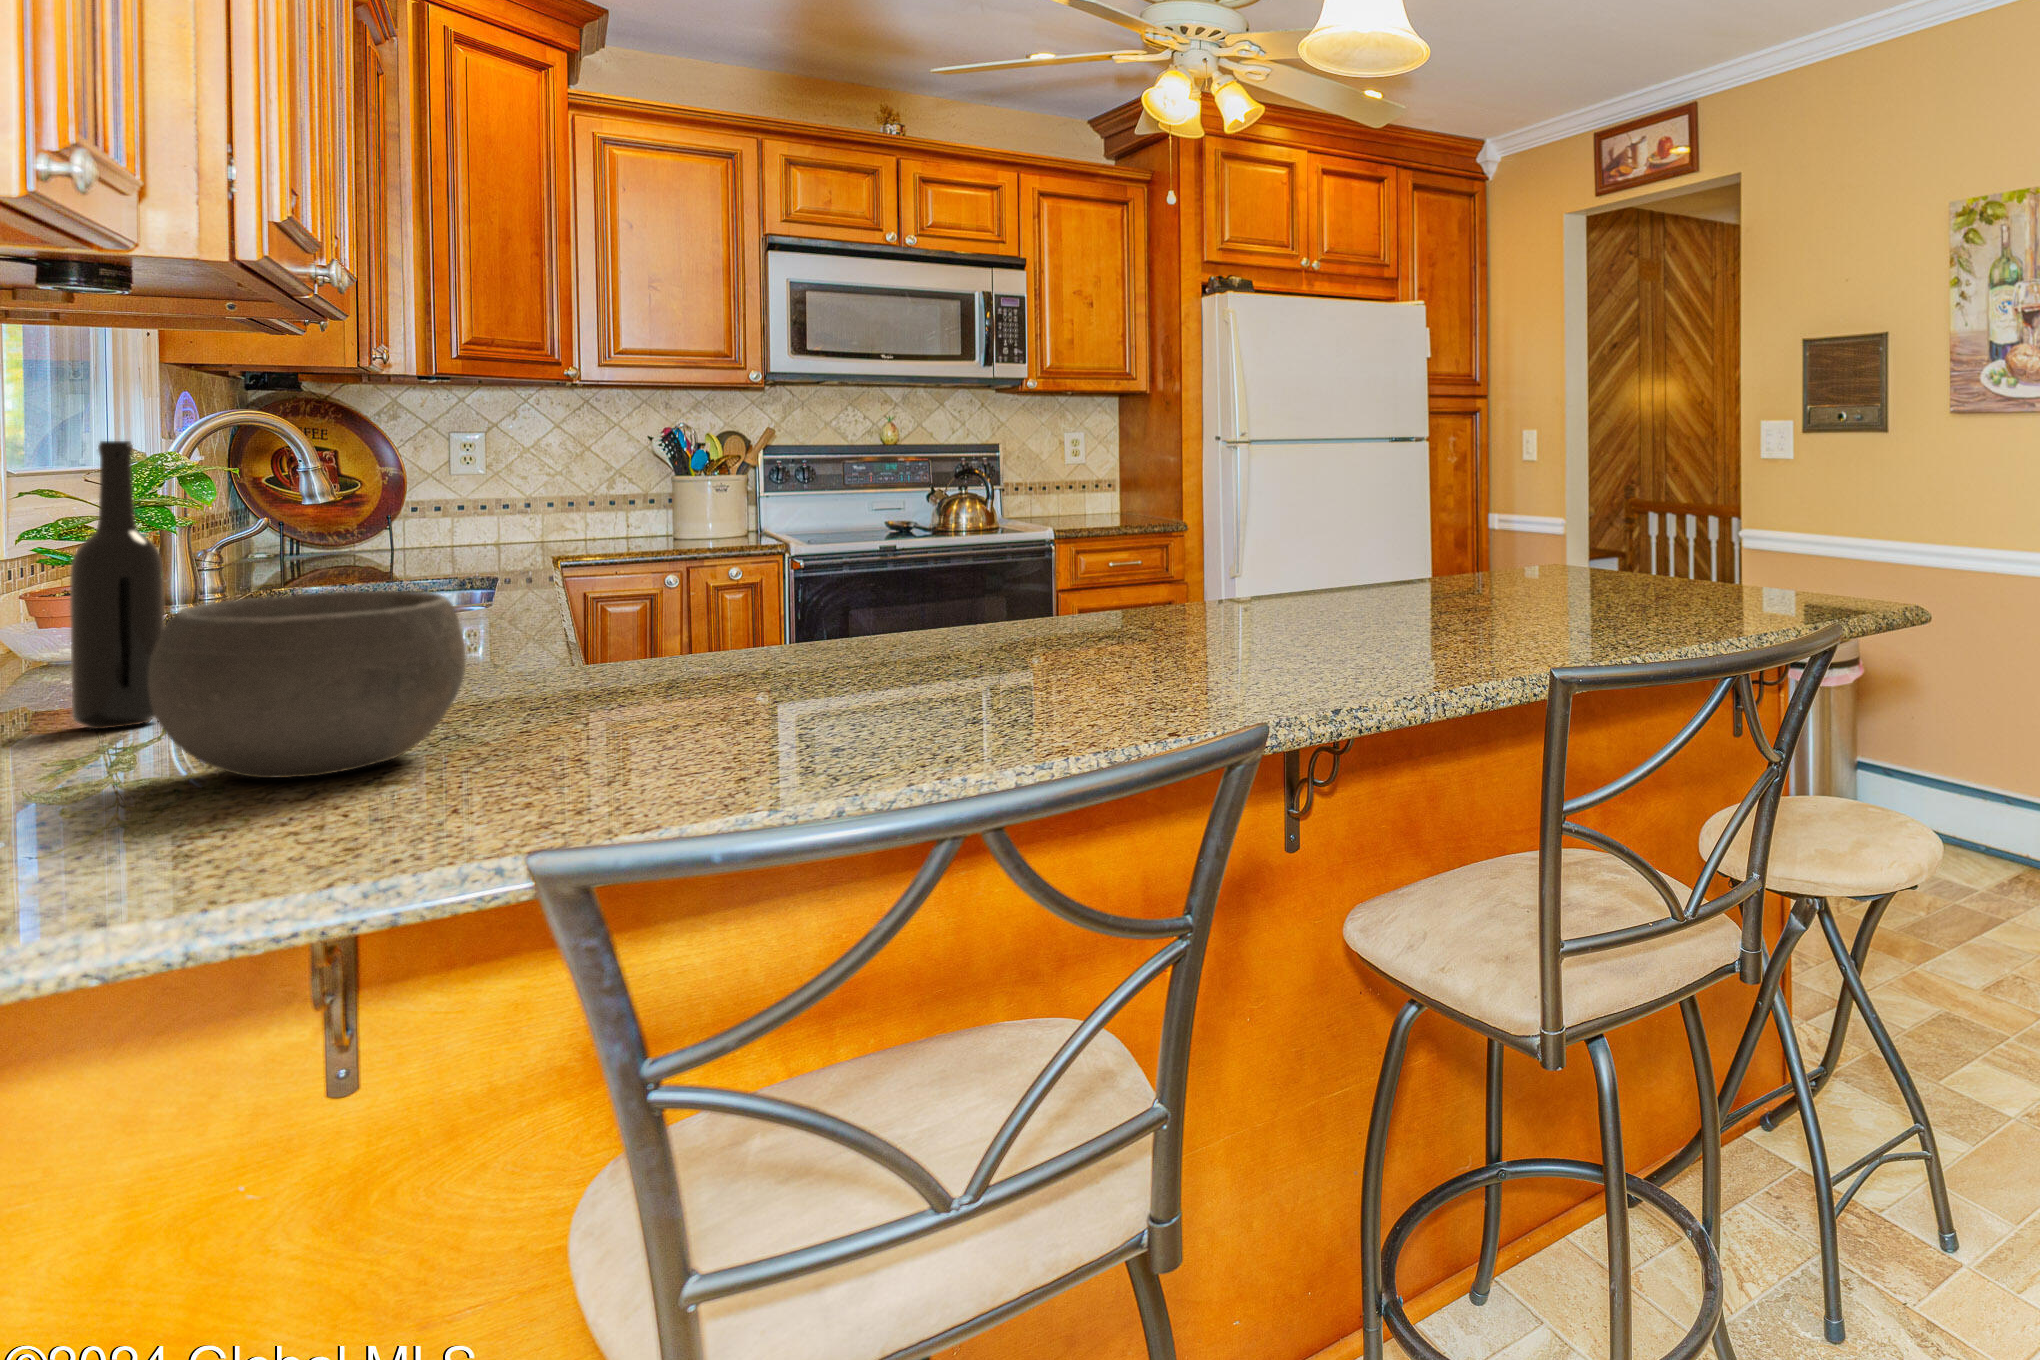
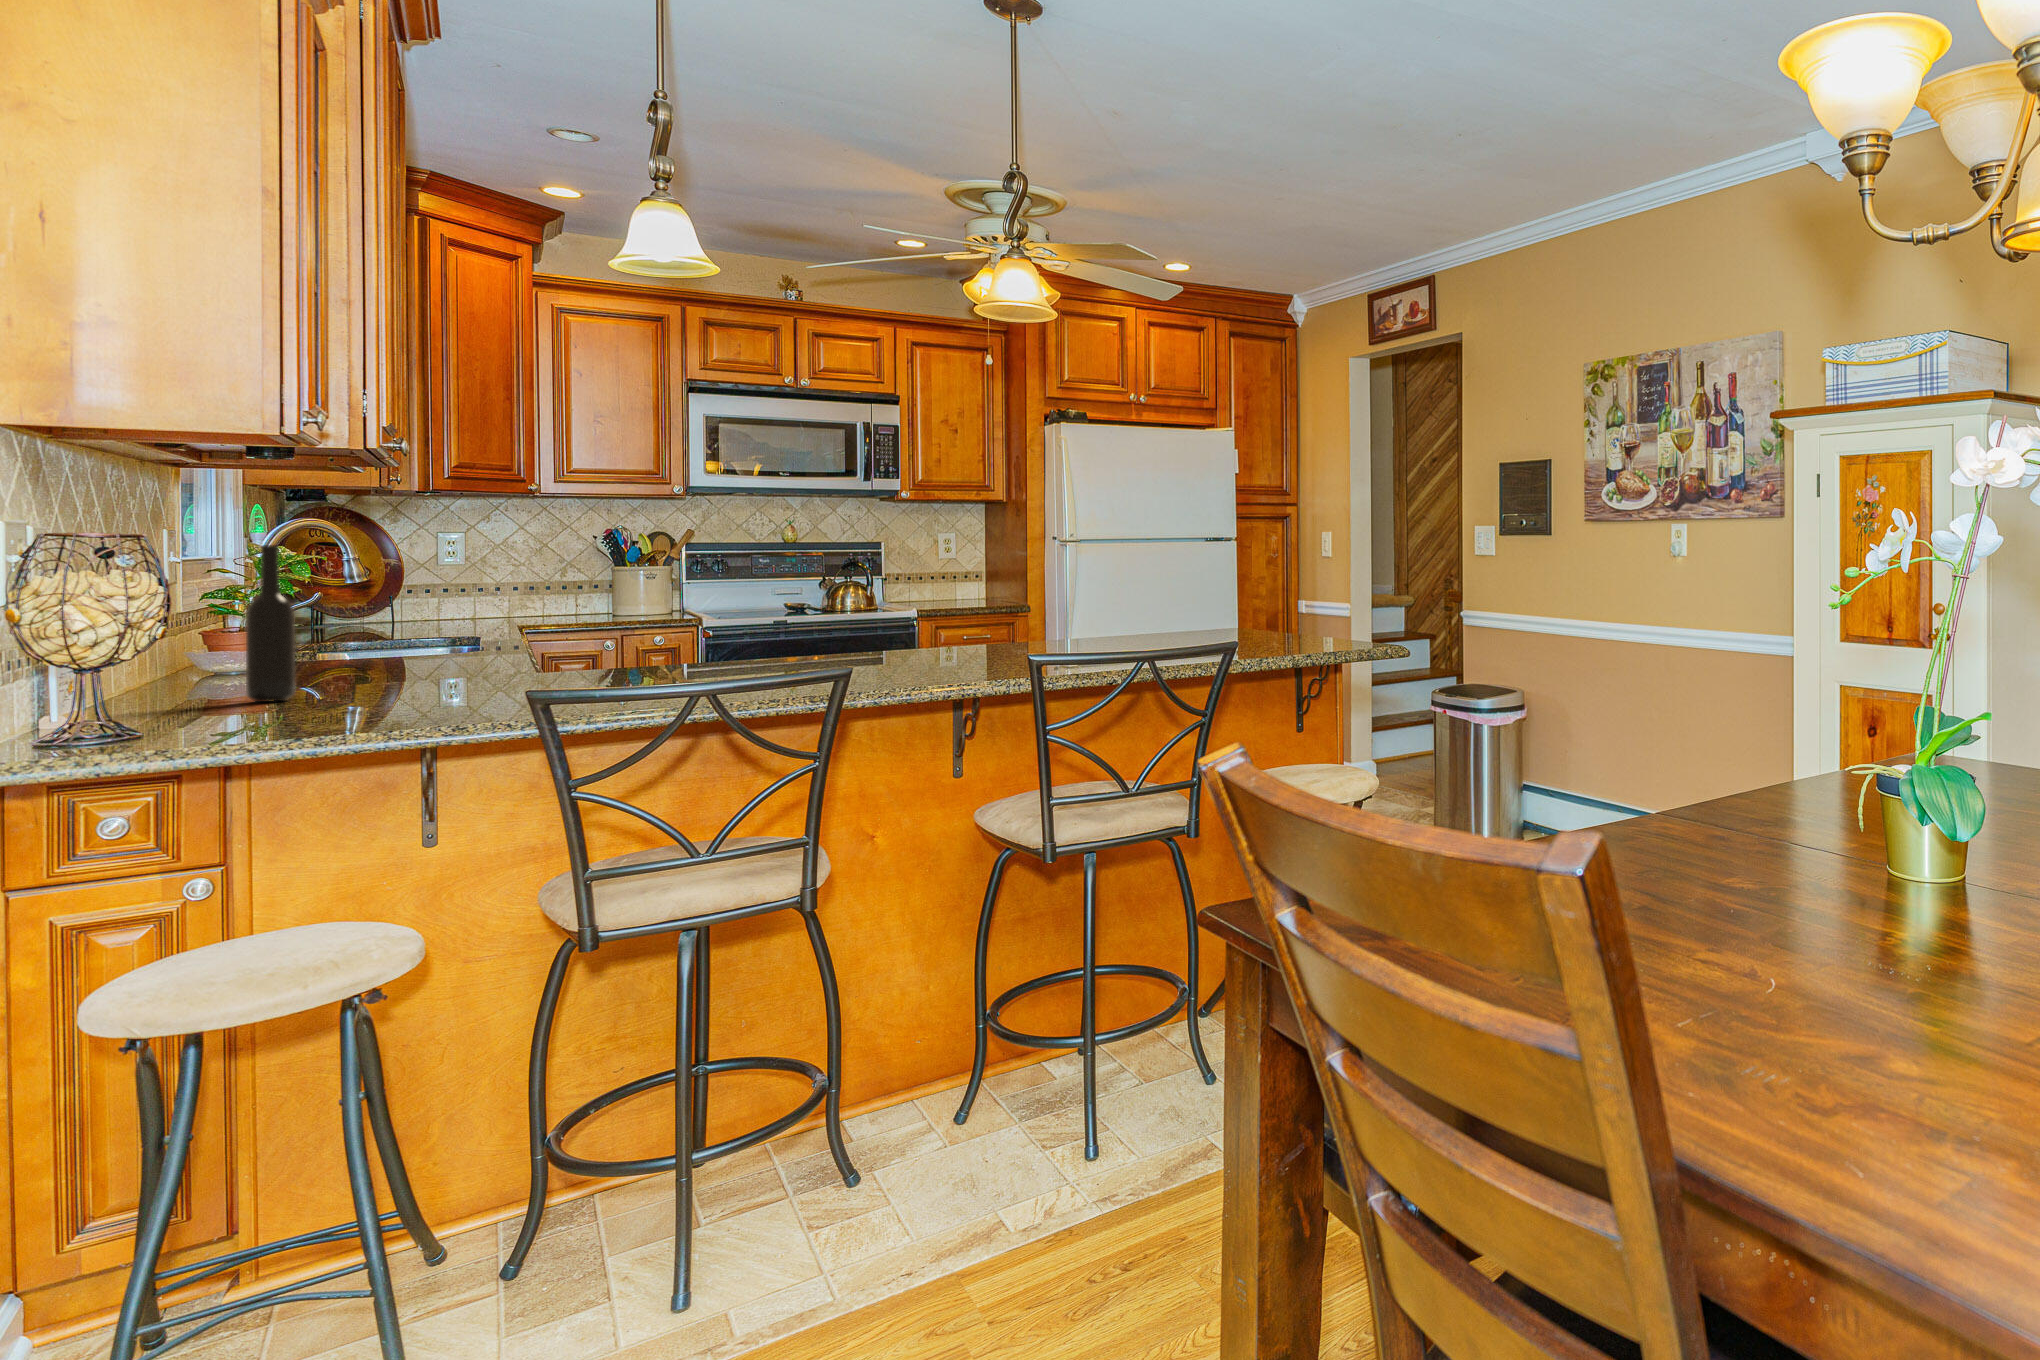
bowl: present [148,591,466,778] -> none [309,625,467,716]

